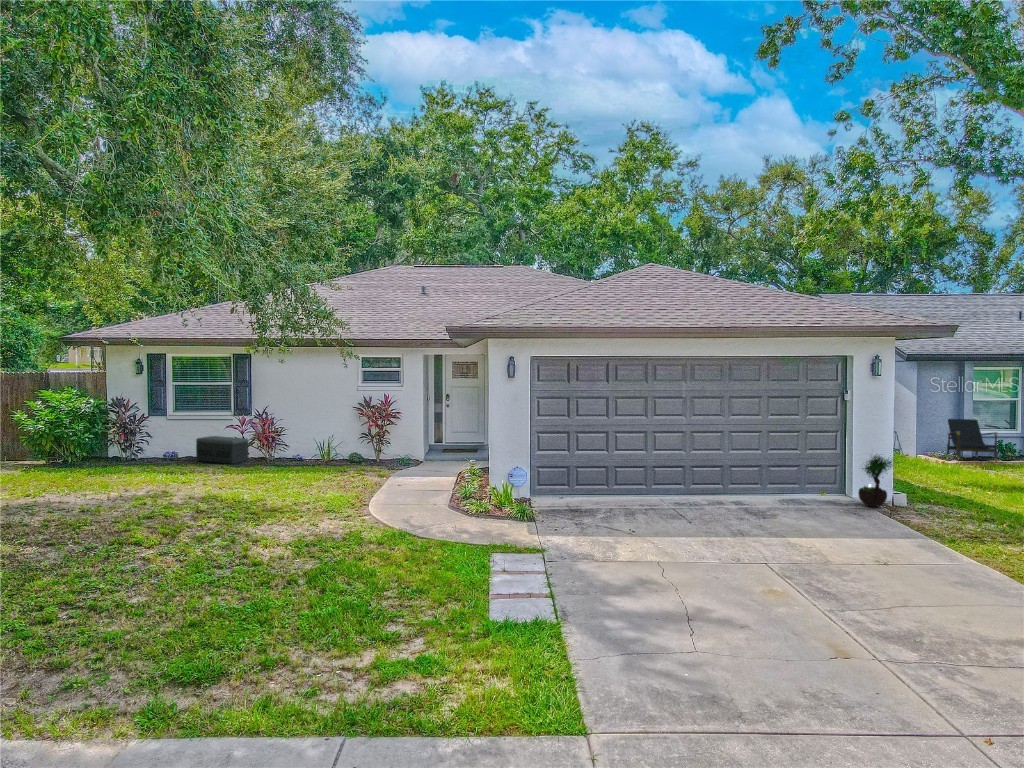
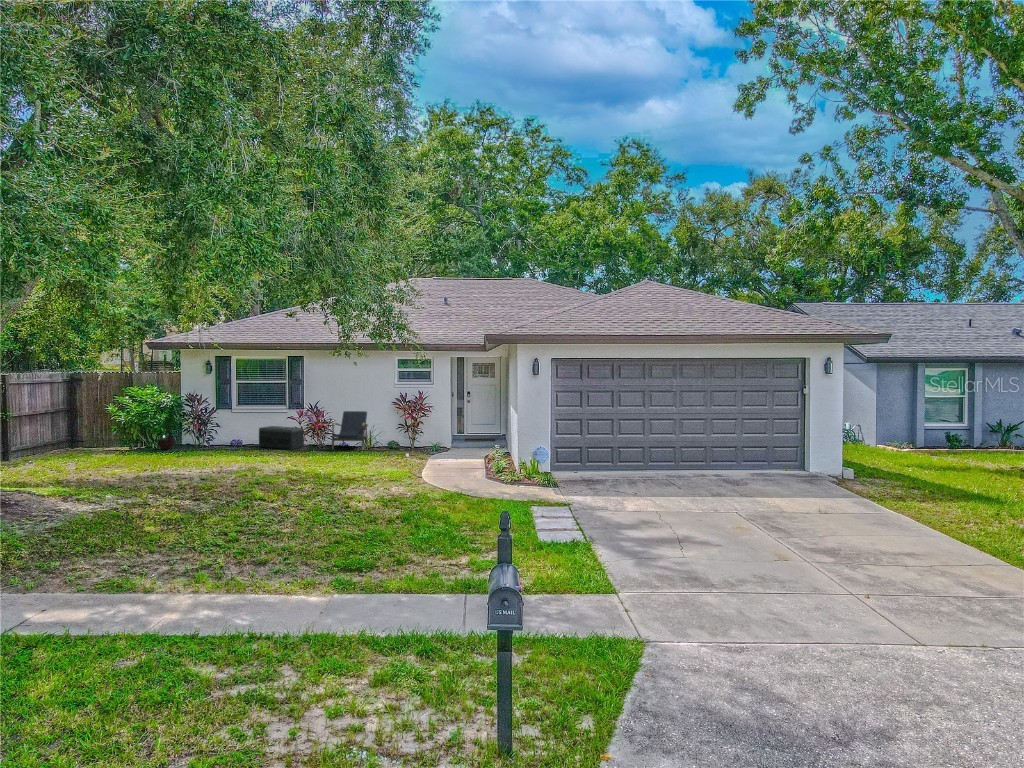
lounge chair: present [947,419,997,462] -> present [332,411,368,450]
potted tree: present [858,455,892,507] -> present [157,417,178,449]

